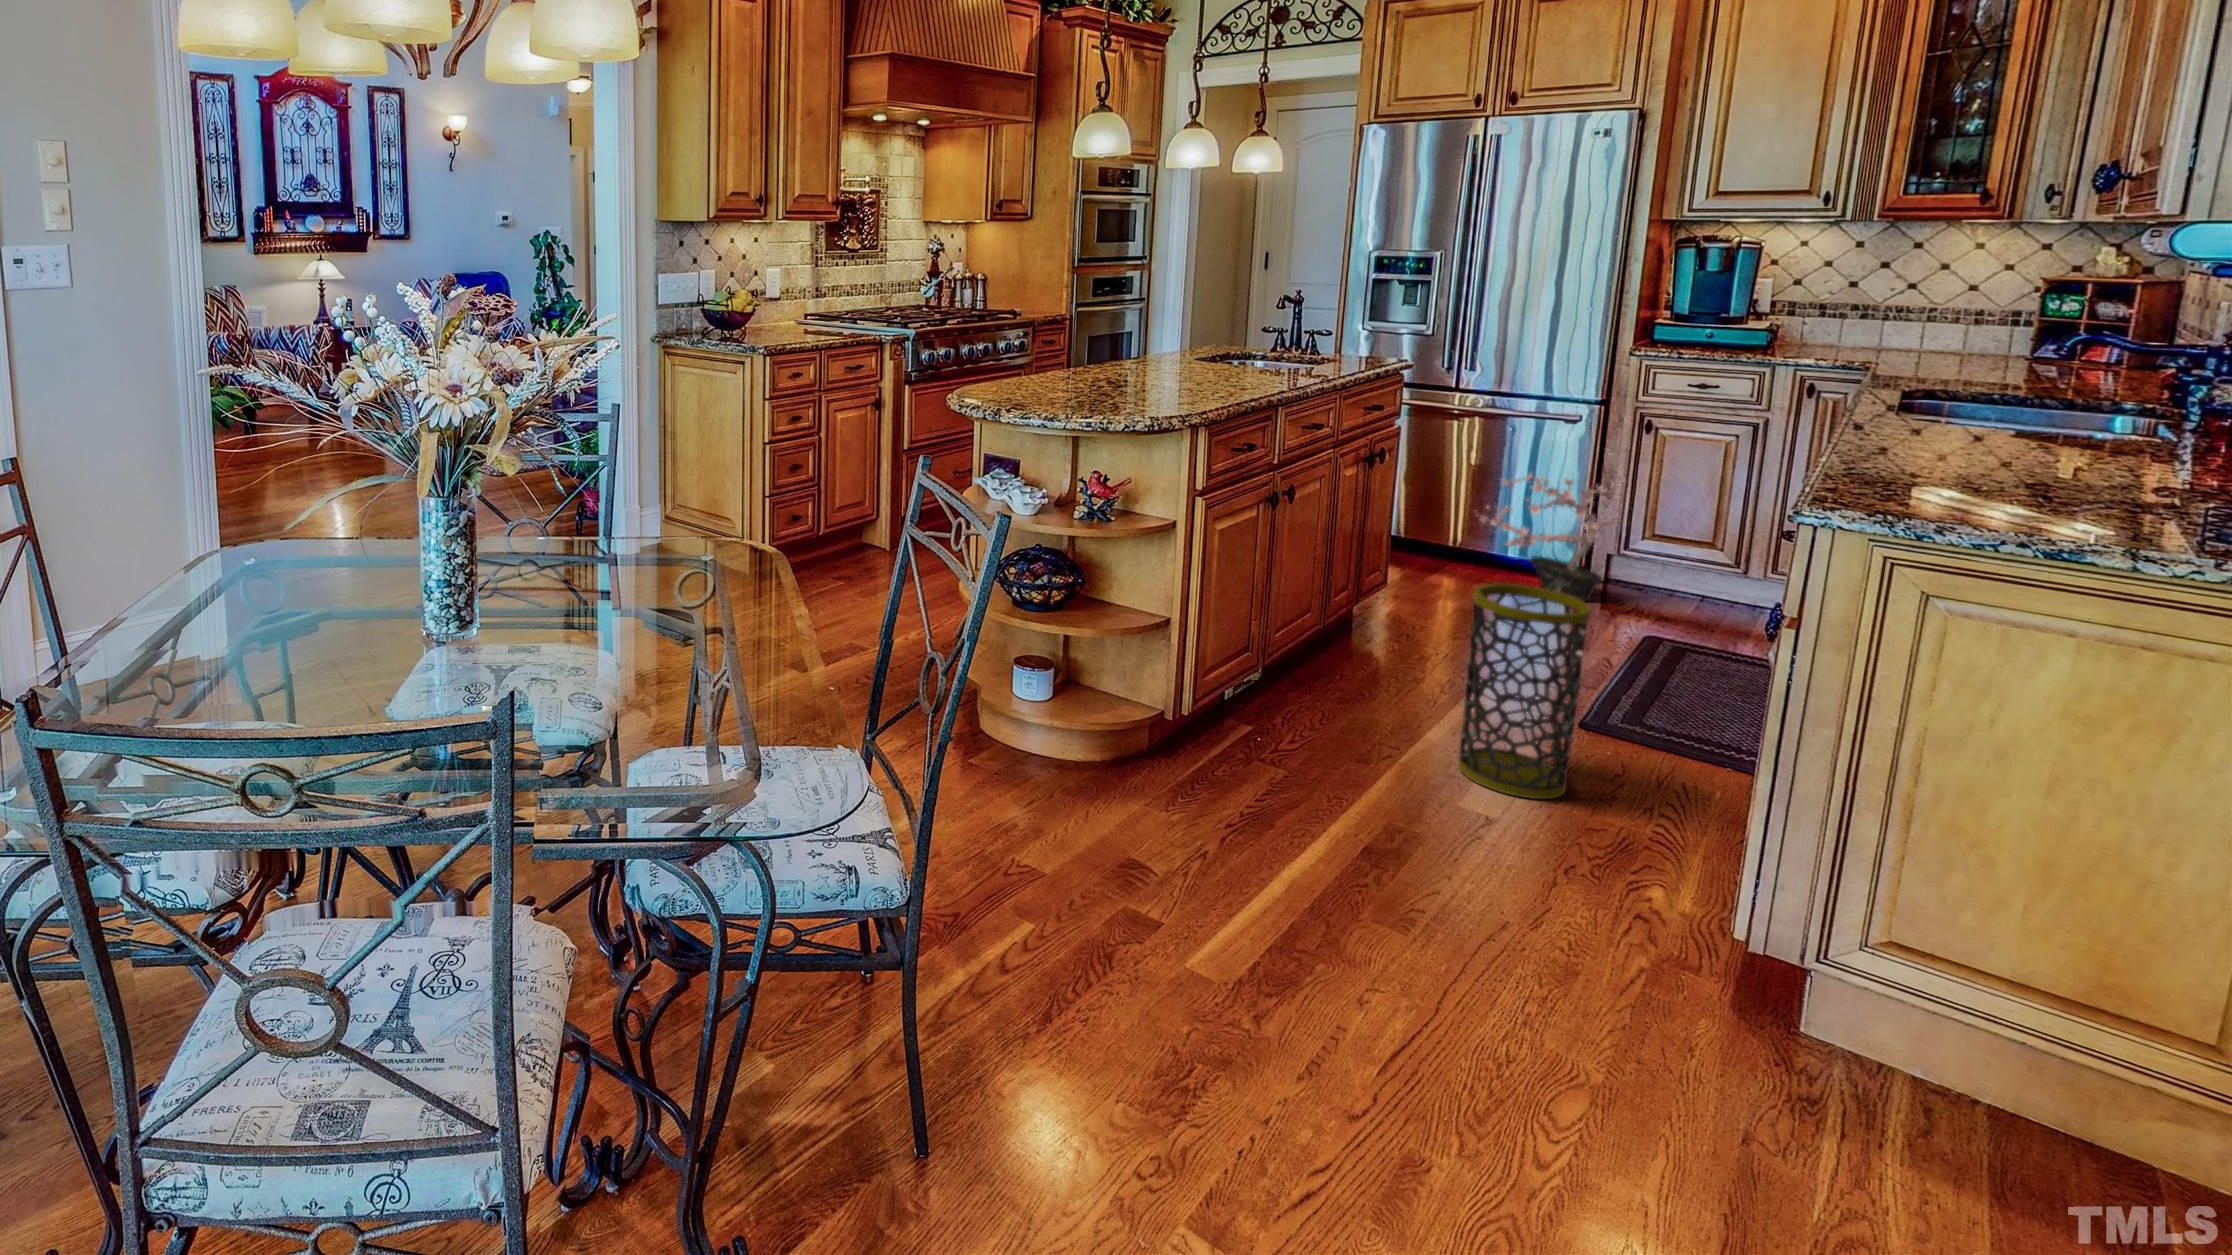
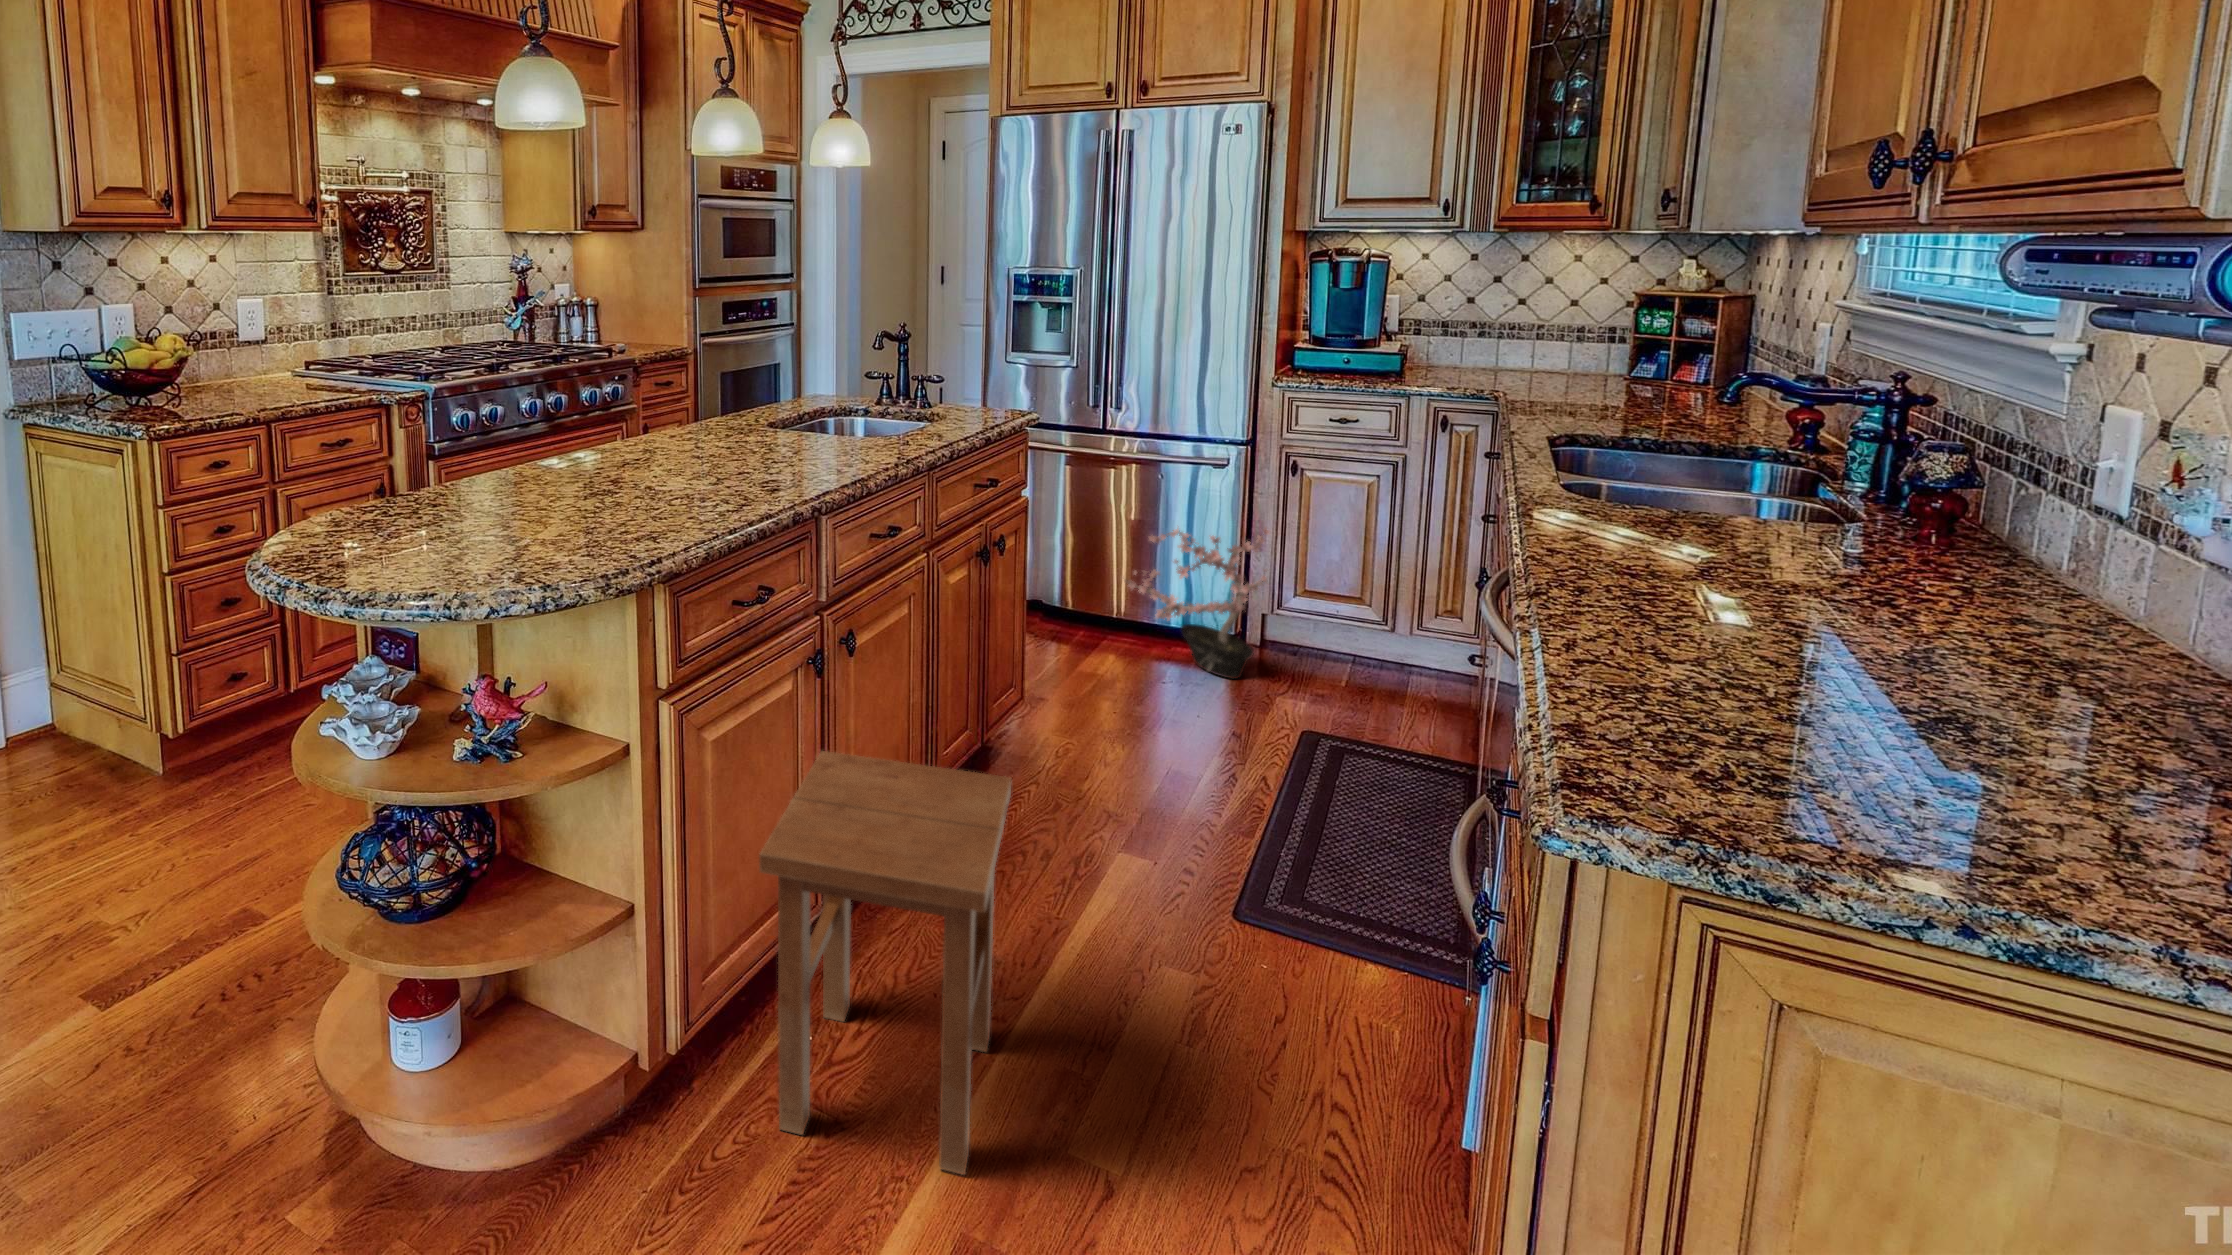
stool: none [1250,558,1412,794] -> present [759,751,1011,1175]
trash can: present [1458,584,1591,799] -> none [1086,771,1248,1128]

